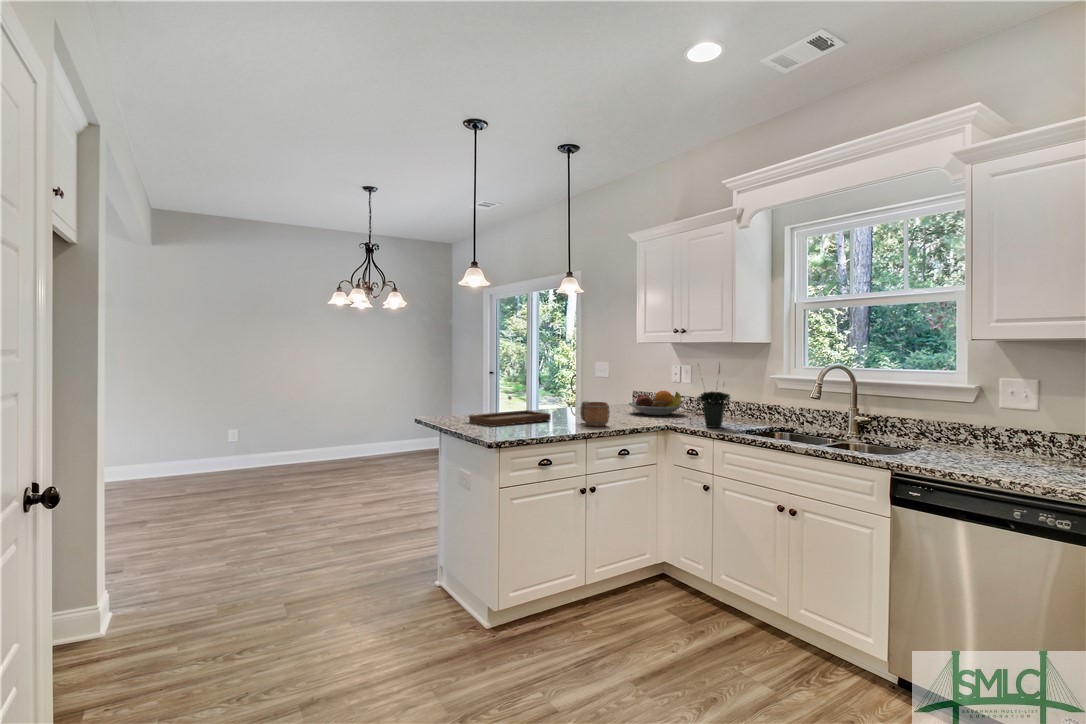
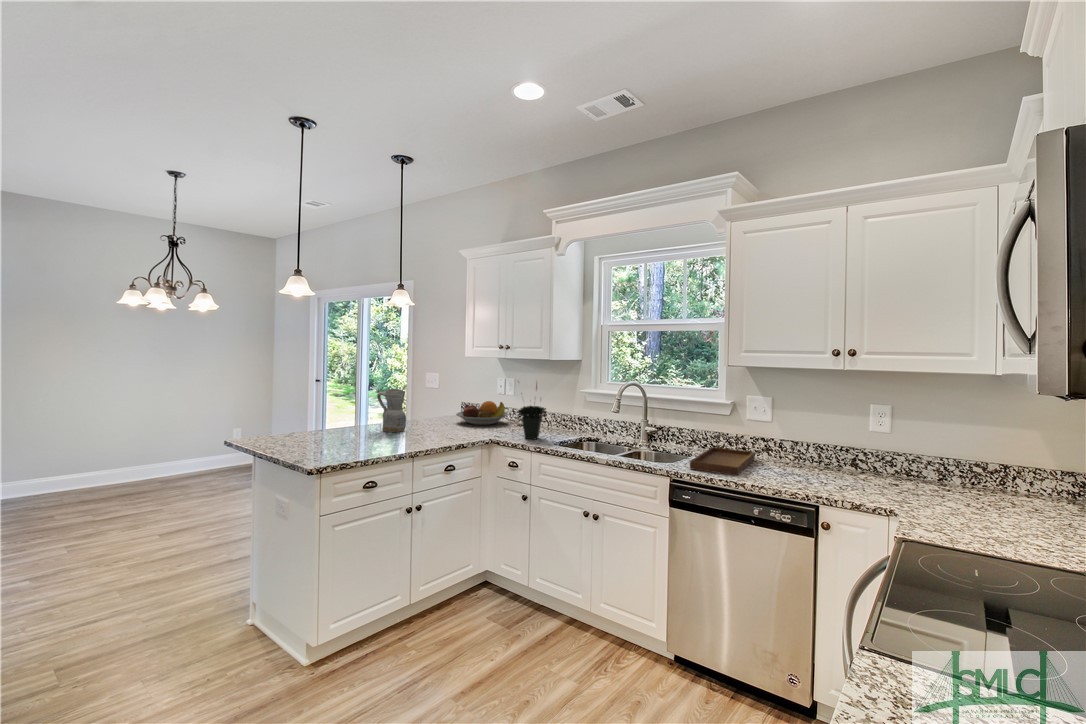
ceramic pitcher: none [550,374,579,417] -> present [377,389,406,432]
tray: present [469,396,551,427] -> present [690,434,755,476]
mug: present [580,401,610,426] -> none [406,417,435,443]

